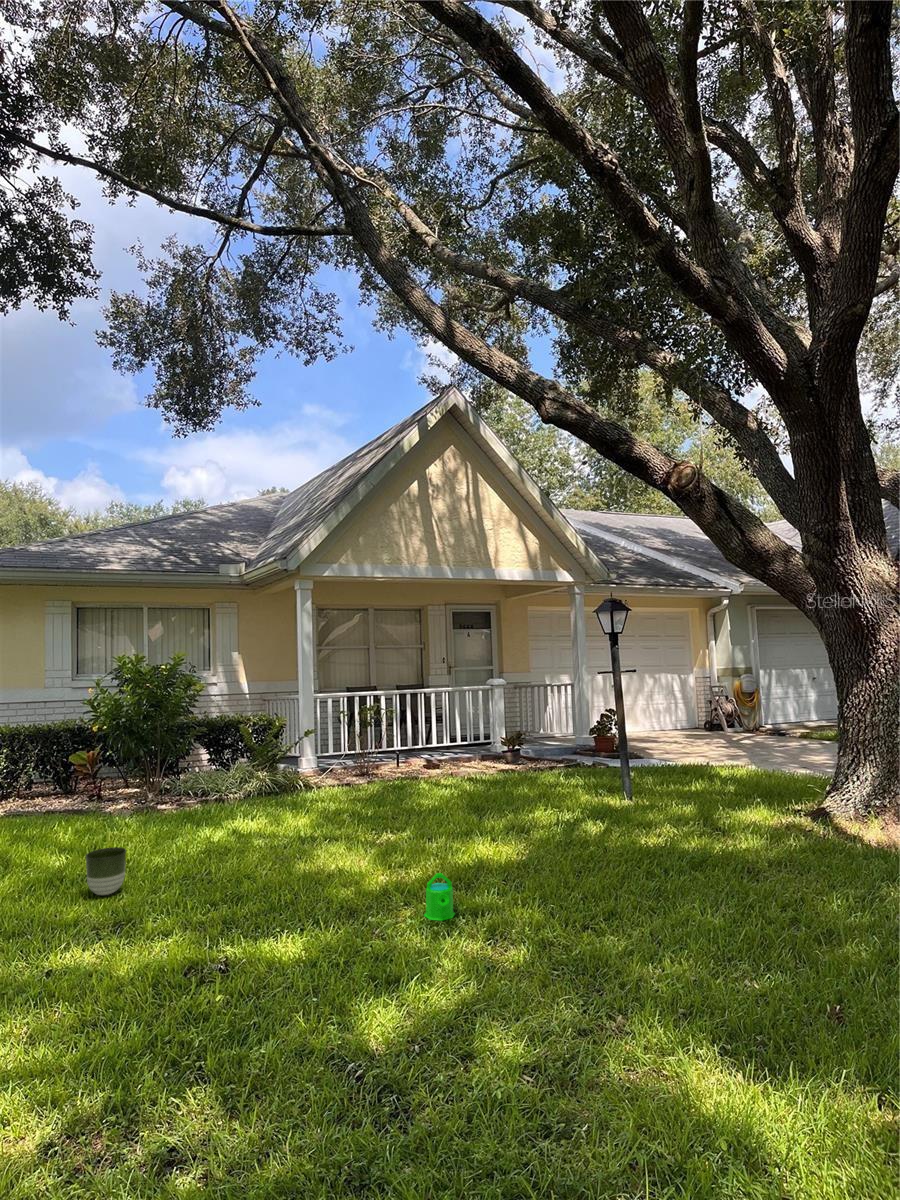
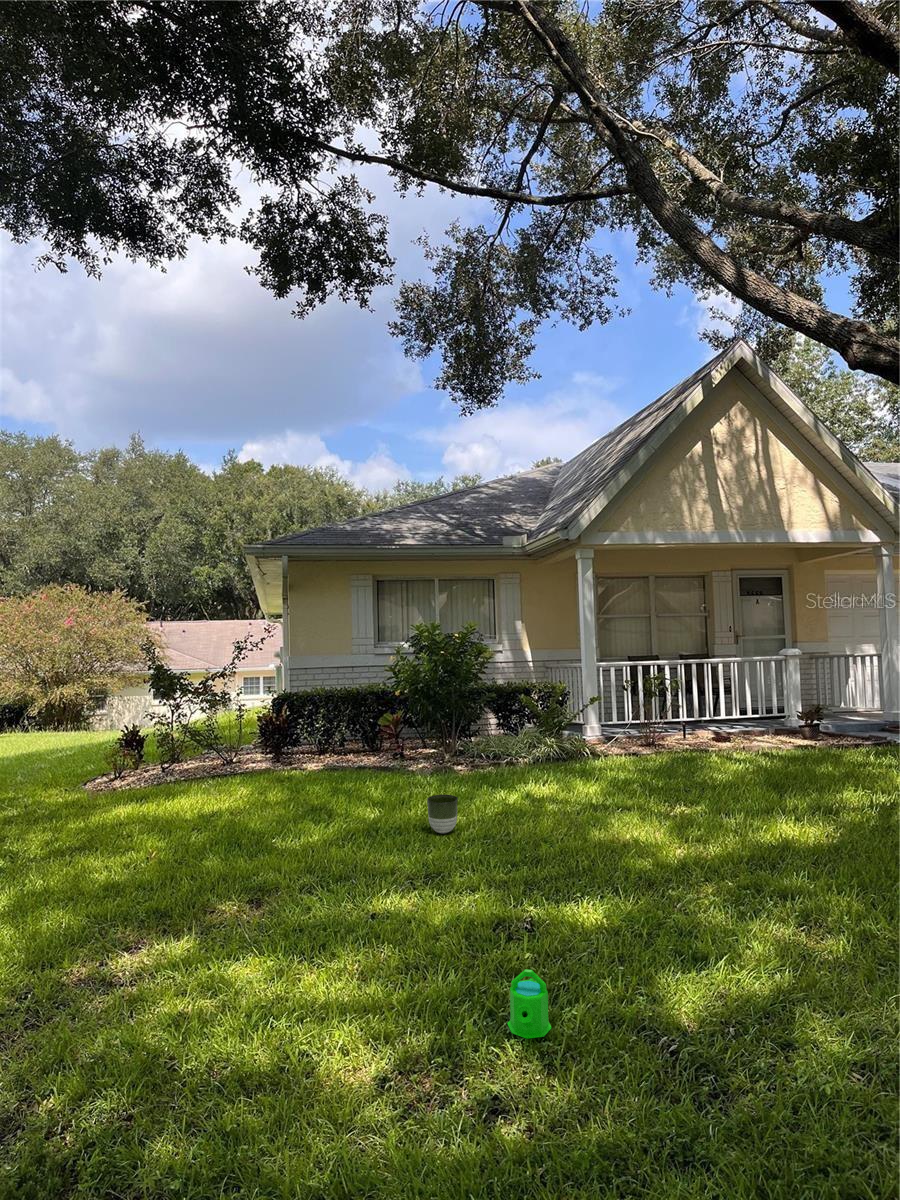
watering can: present [424,873,455,921] -> present [507,969,552,1039]

